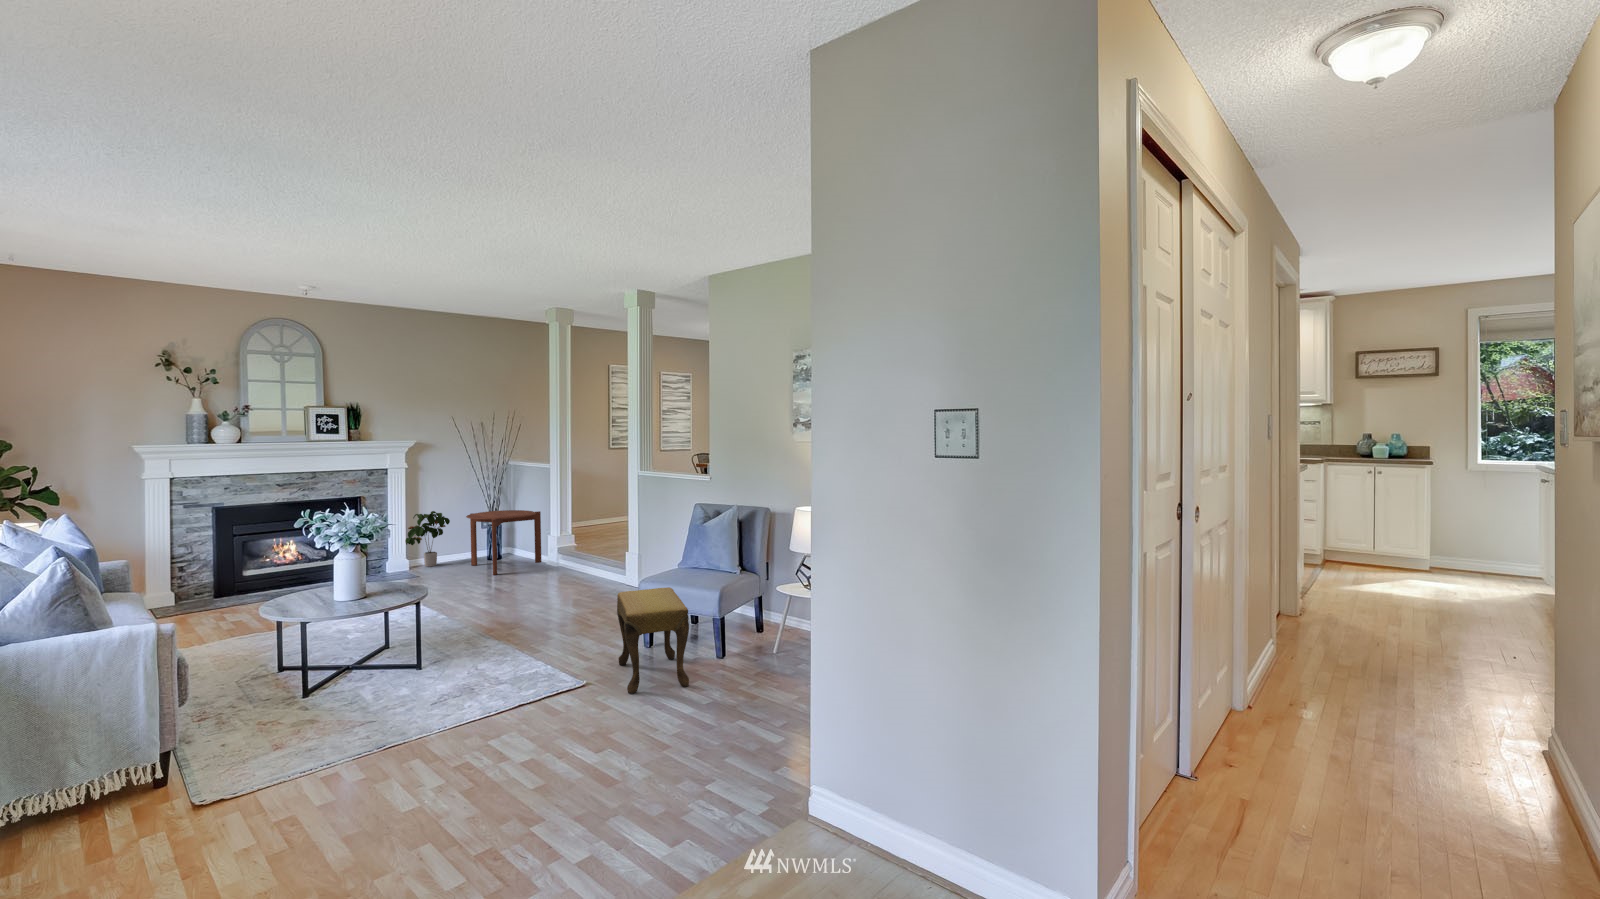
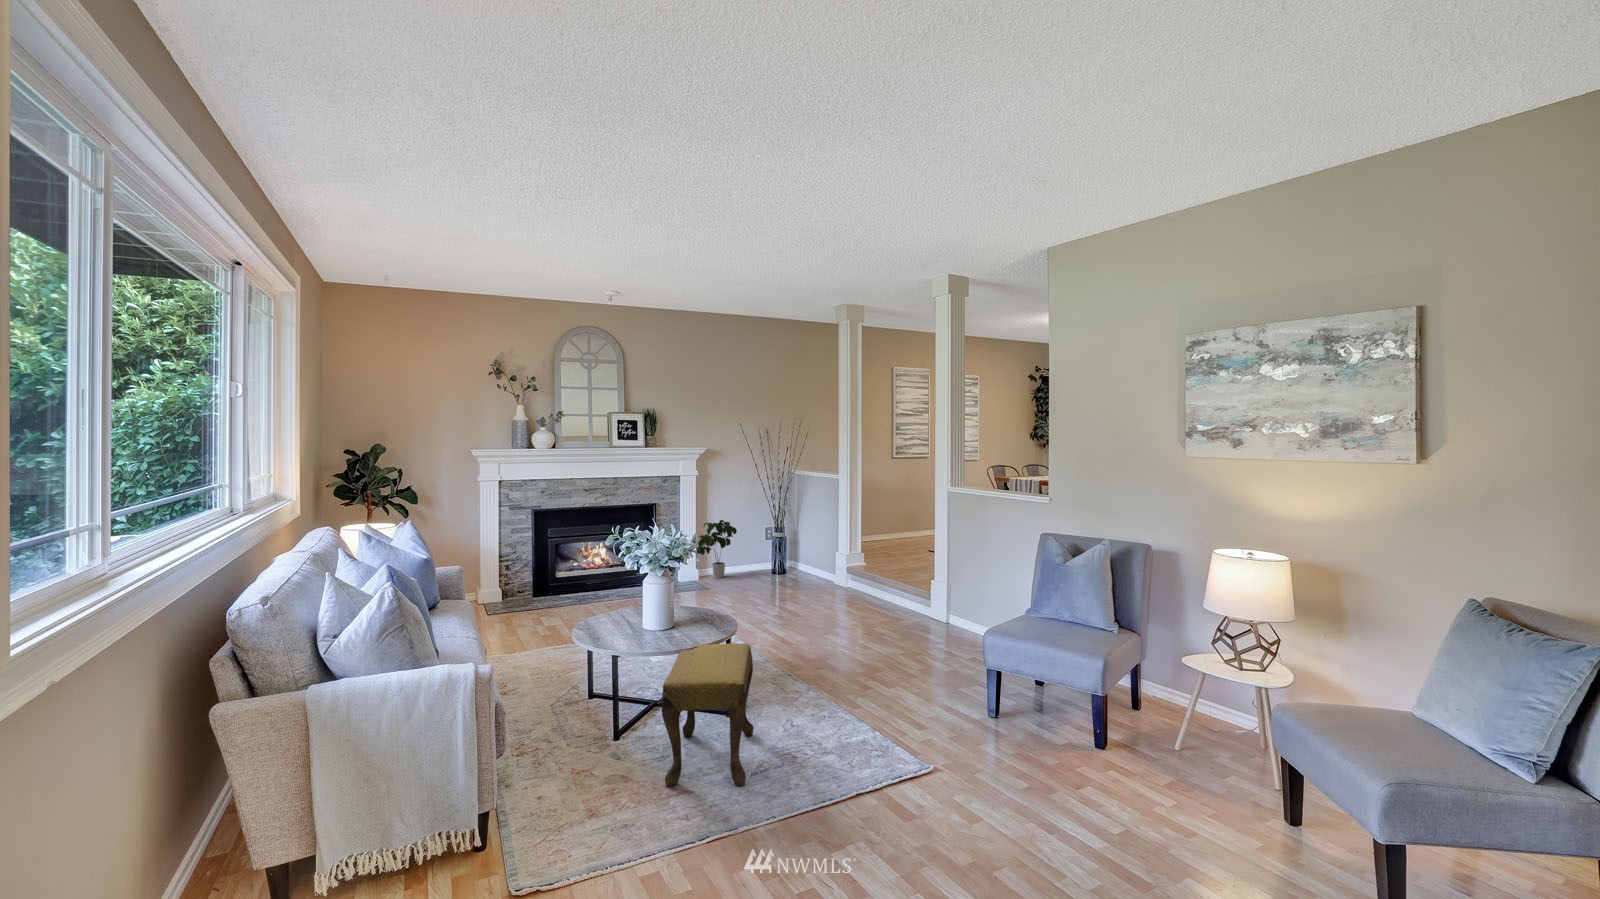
side table: present [466,510,541,575] -> none [755,523,829,593]
footstool: present [617,587,689,694] -> present [662,643,753,787]

